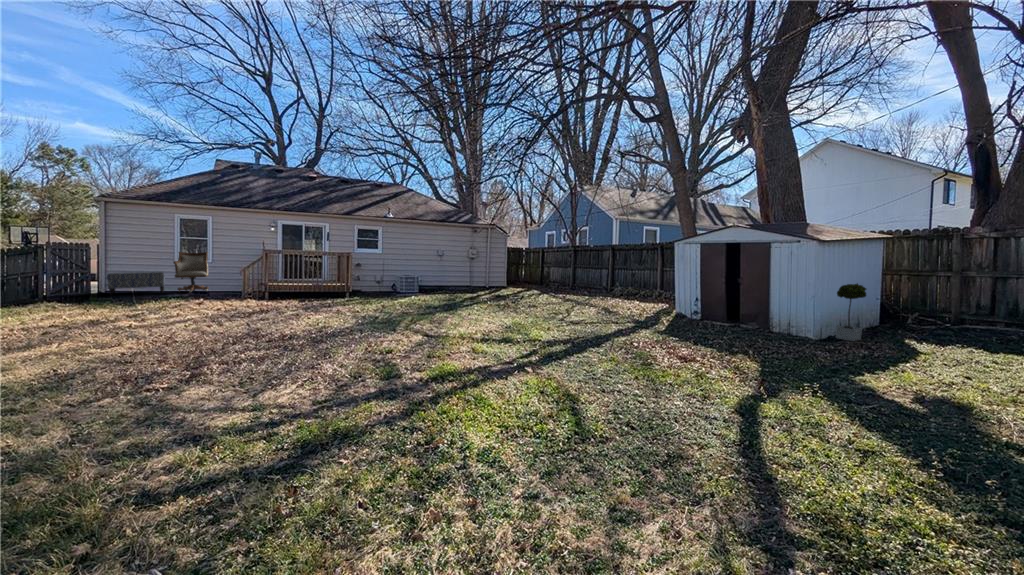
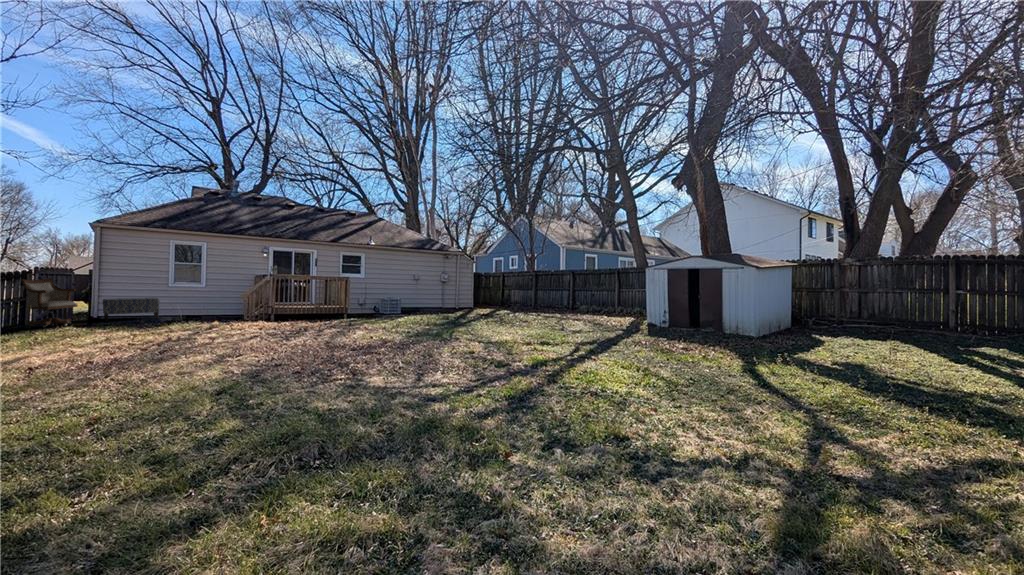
chair: present [174,252,209,293] -> present [21,278,77,328]
potted tree: present [836,283,866,341] -> none [769,295,789,337]

